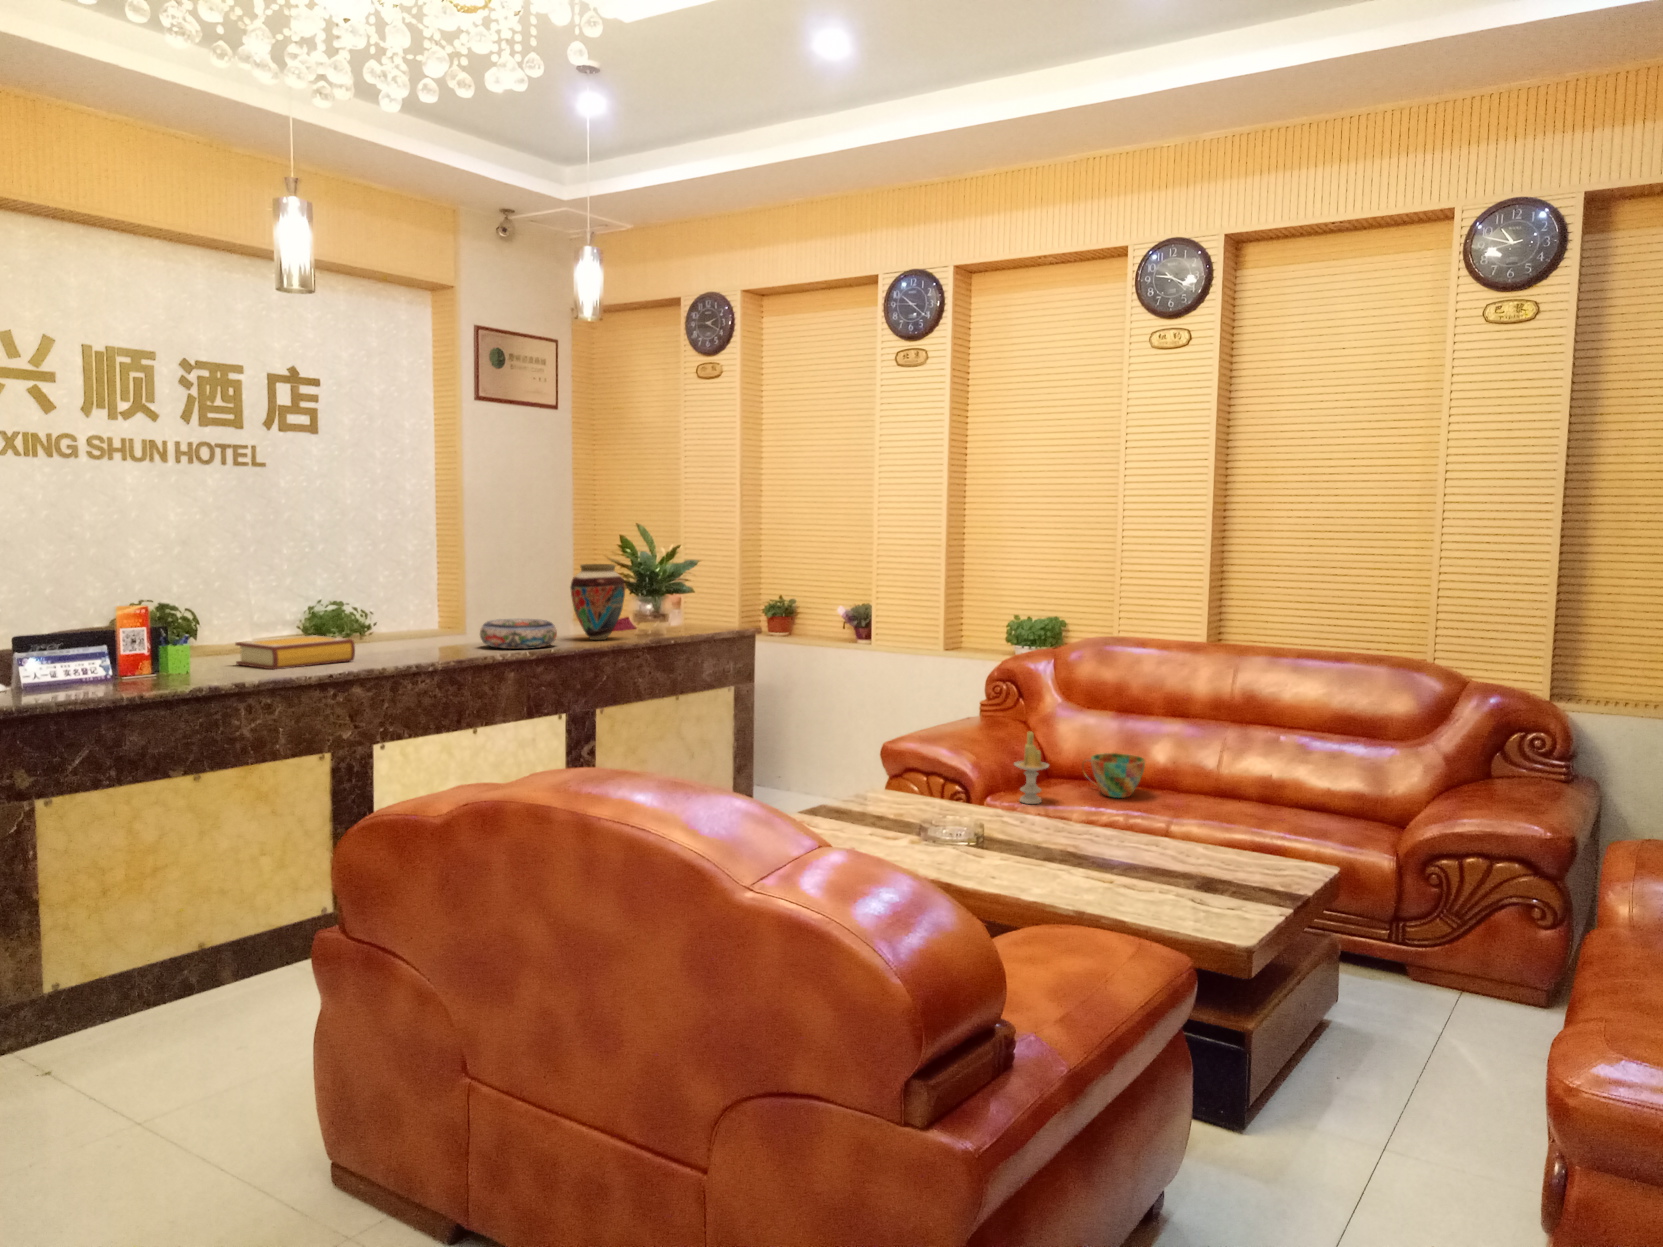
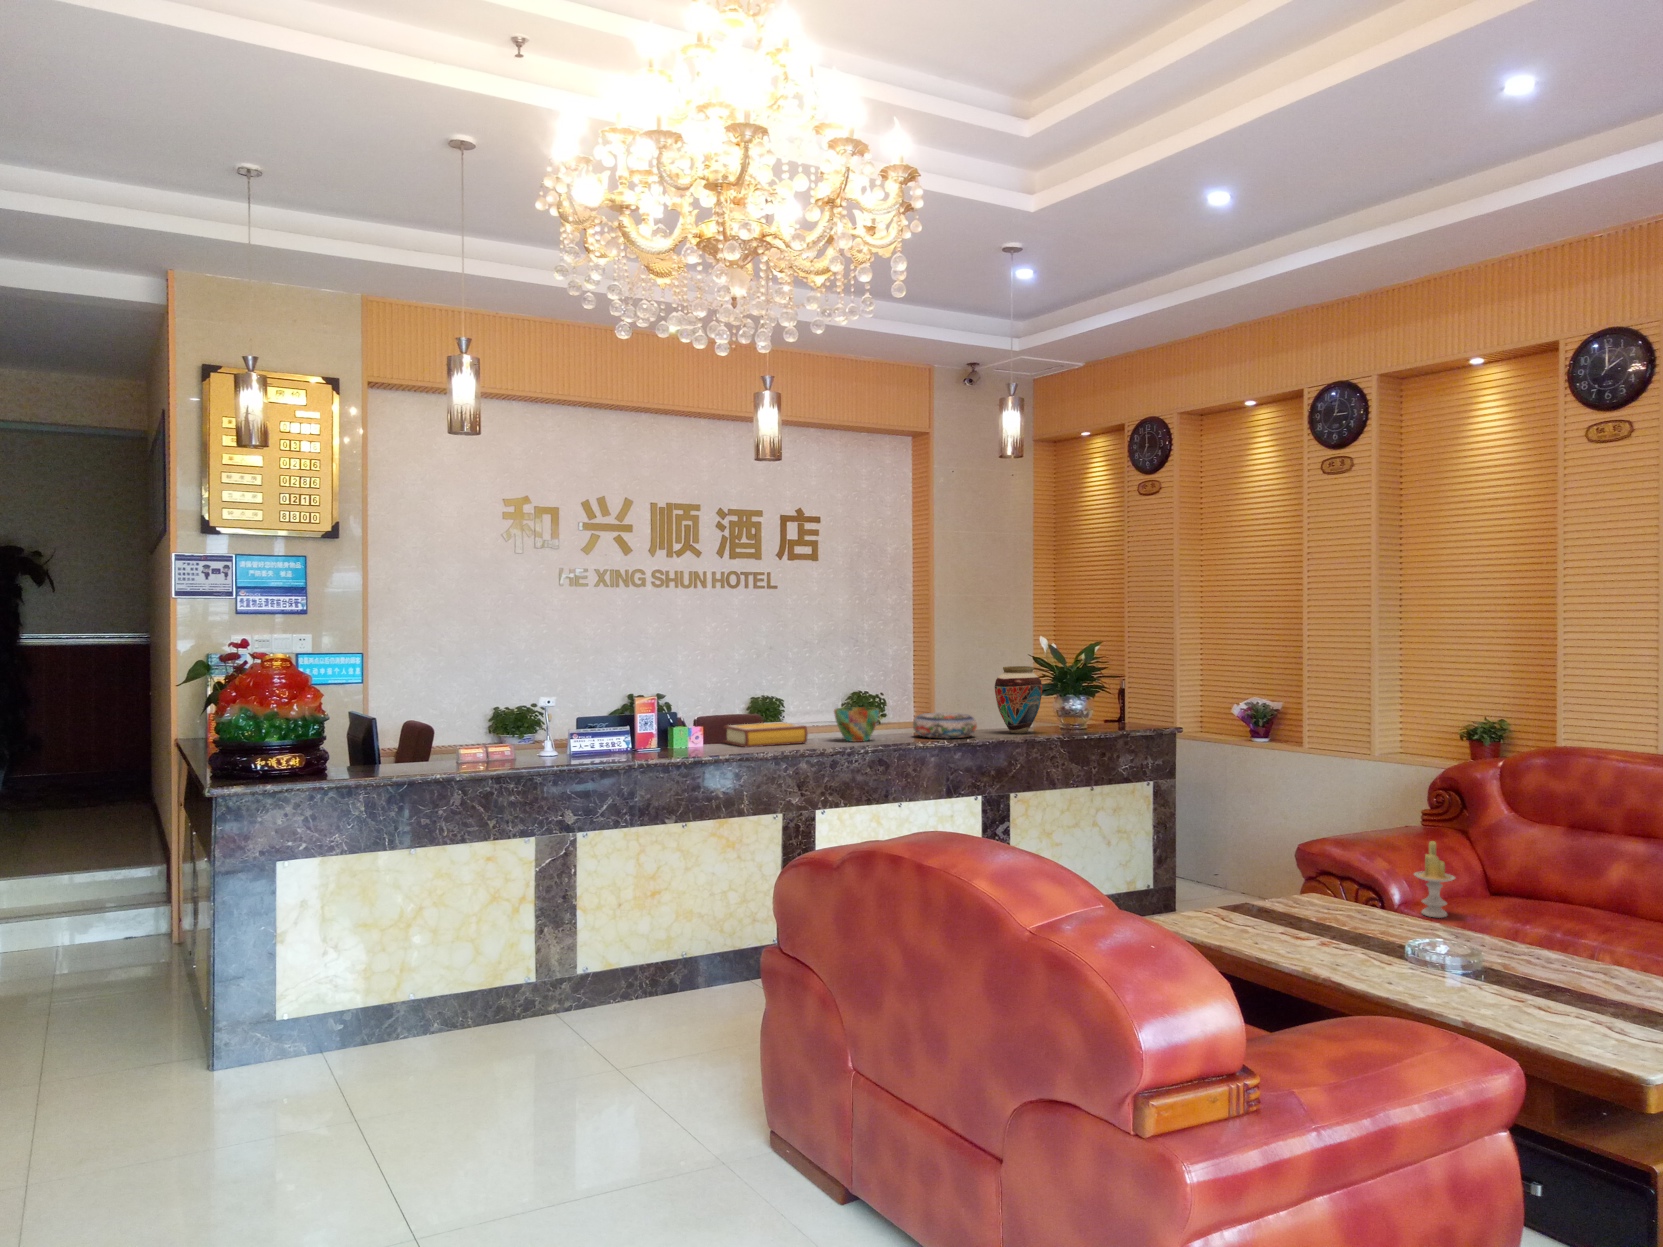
cup: present [1082,753,1145,798] -> present [834,707,879,742]

